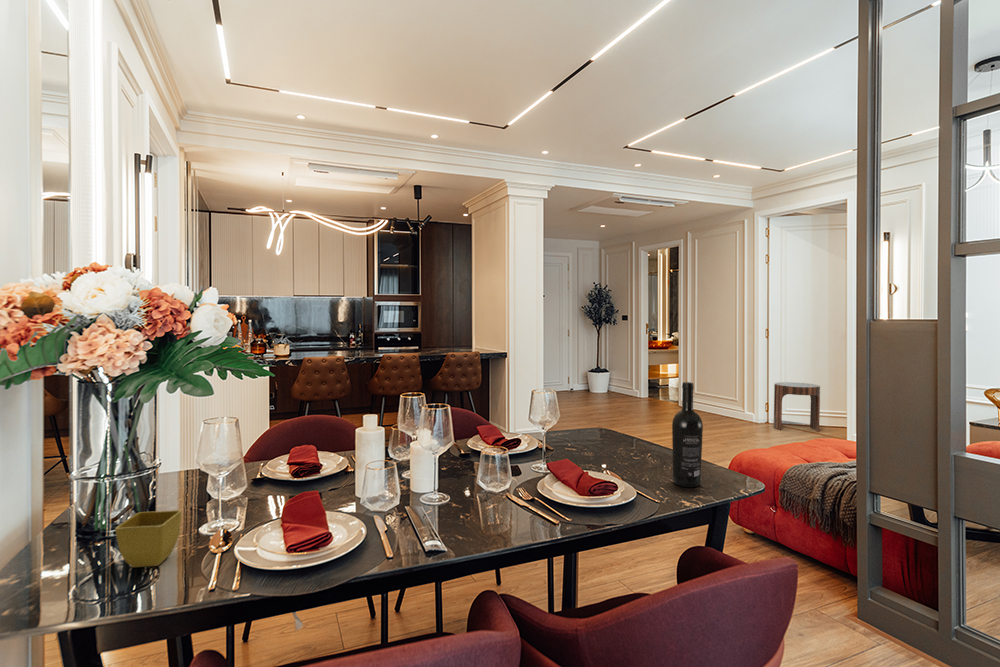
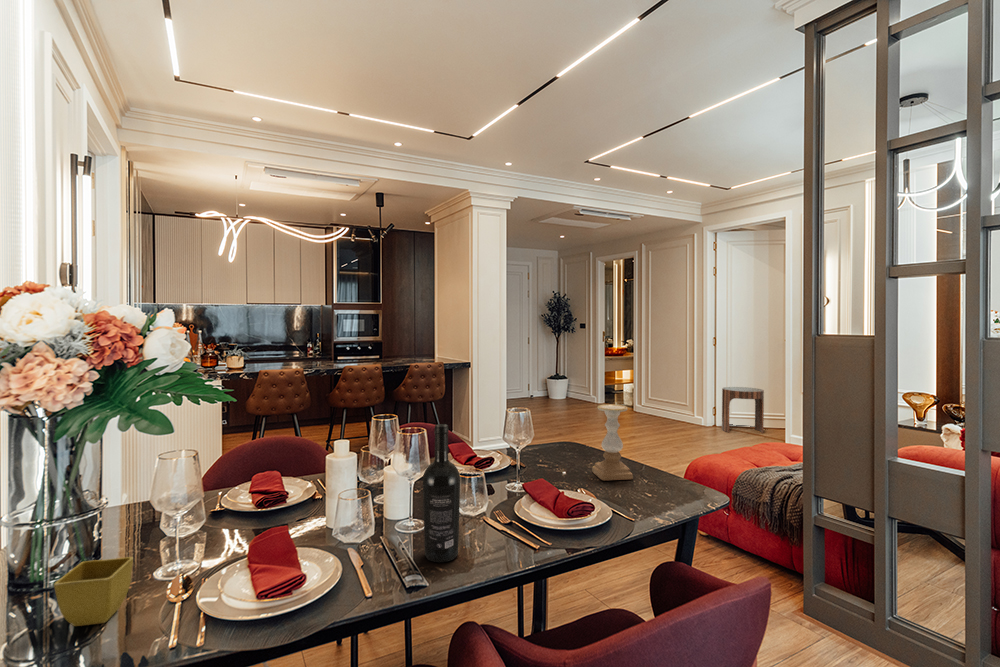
wine bottle: present [672,382,703,487] -> present [423,424,460,562]
candle holder: none [619,389,659,464] -> present [592,404,633,481]

